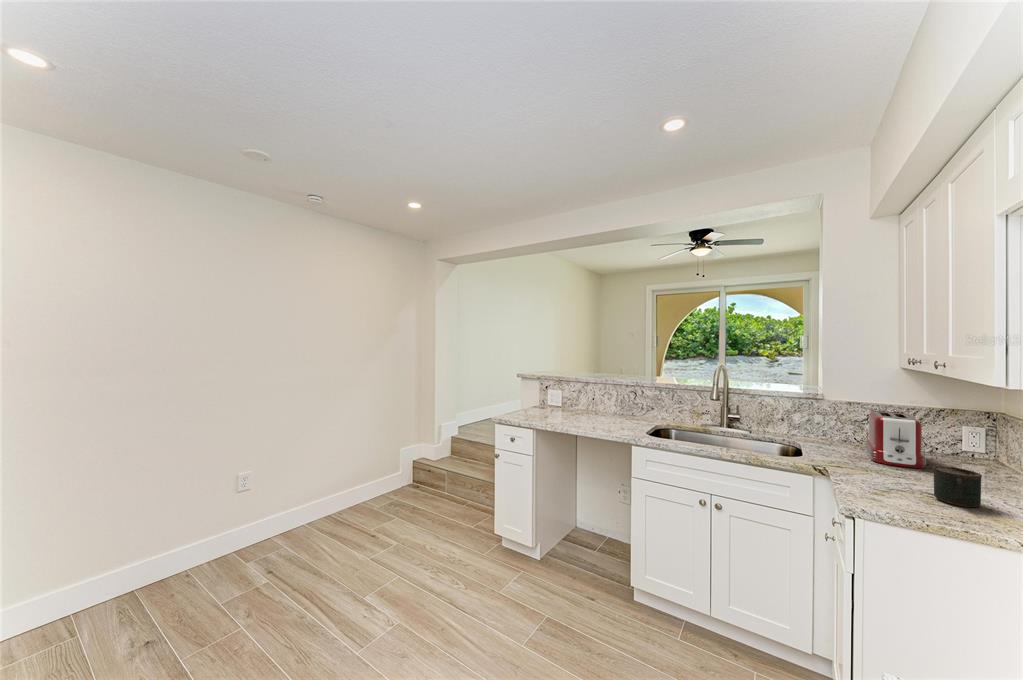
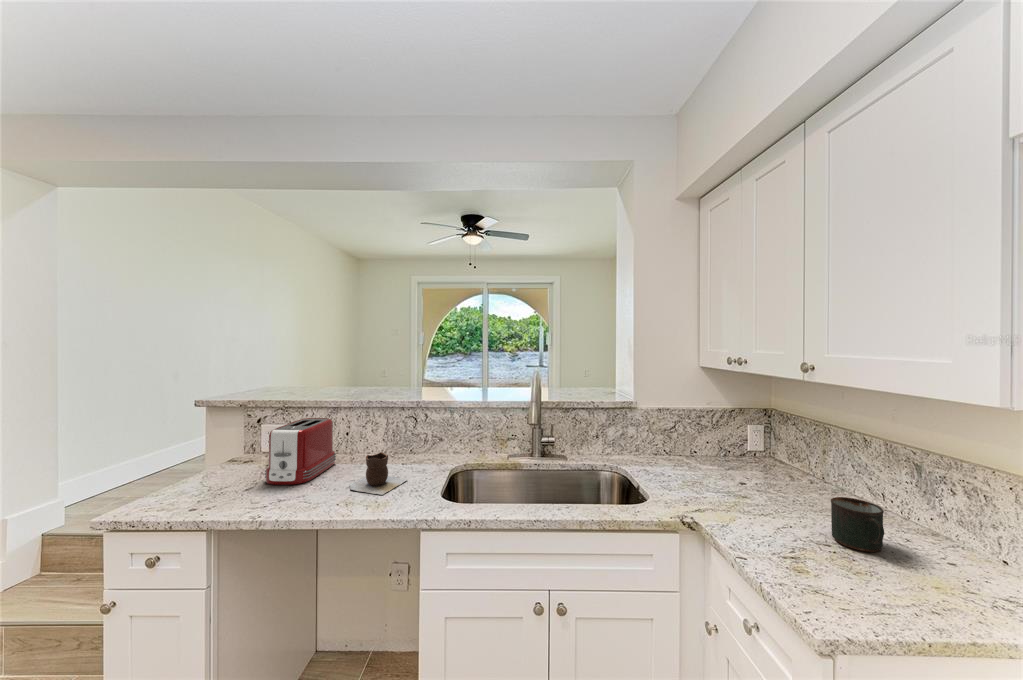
vase: none [592,407,625,429] -> present [350,452,407,495]
toaster: present [865,411,926,469] -> present [265,418,336,485]

